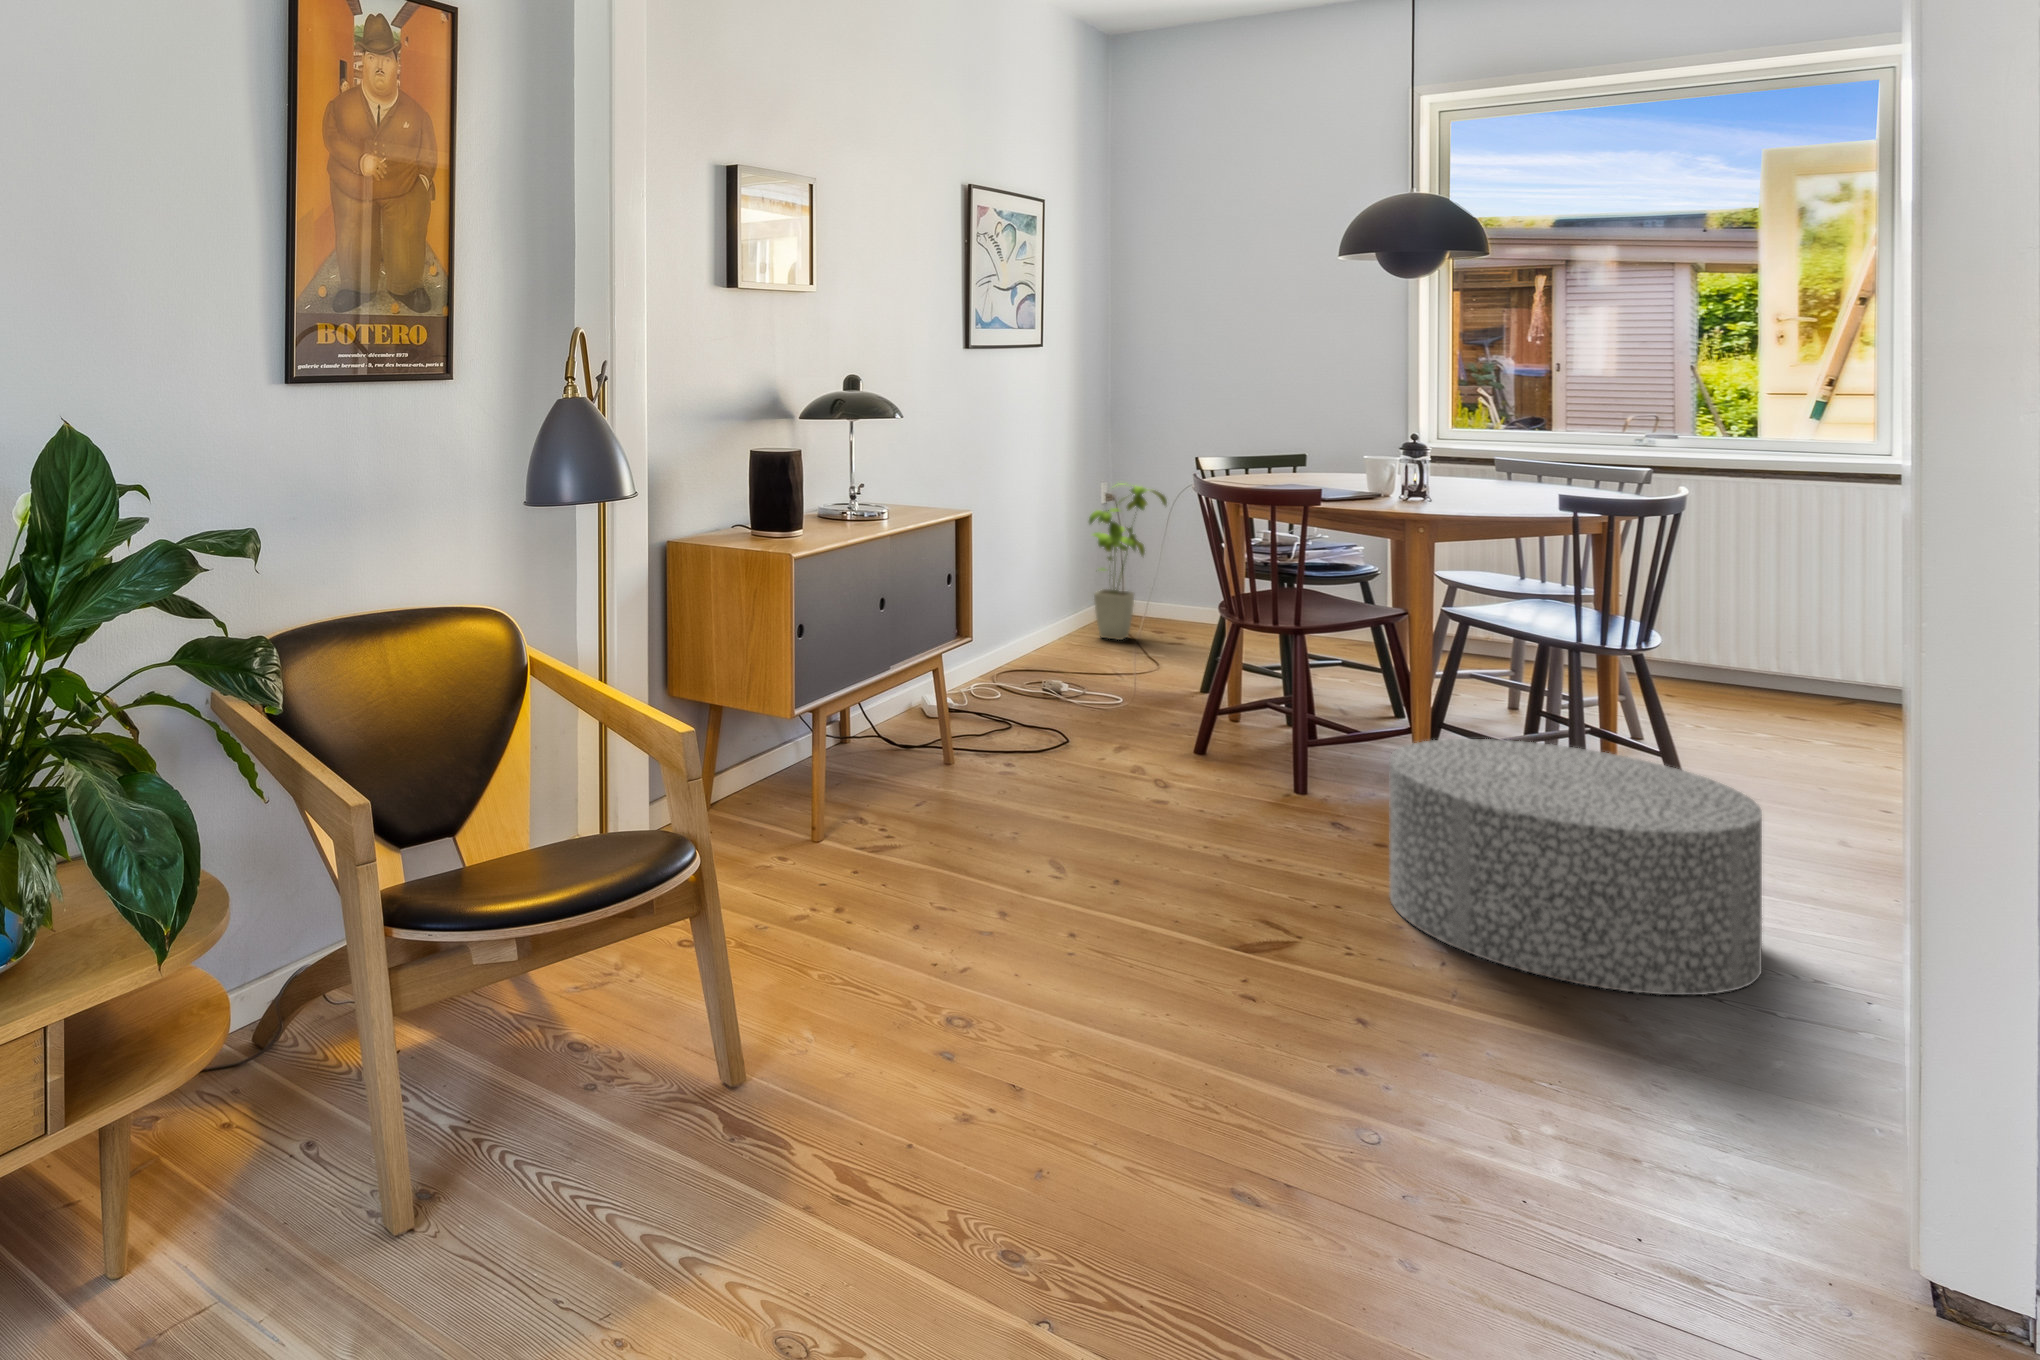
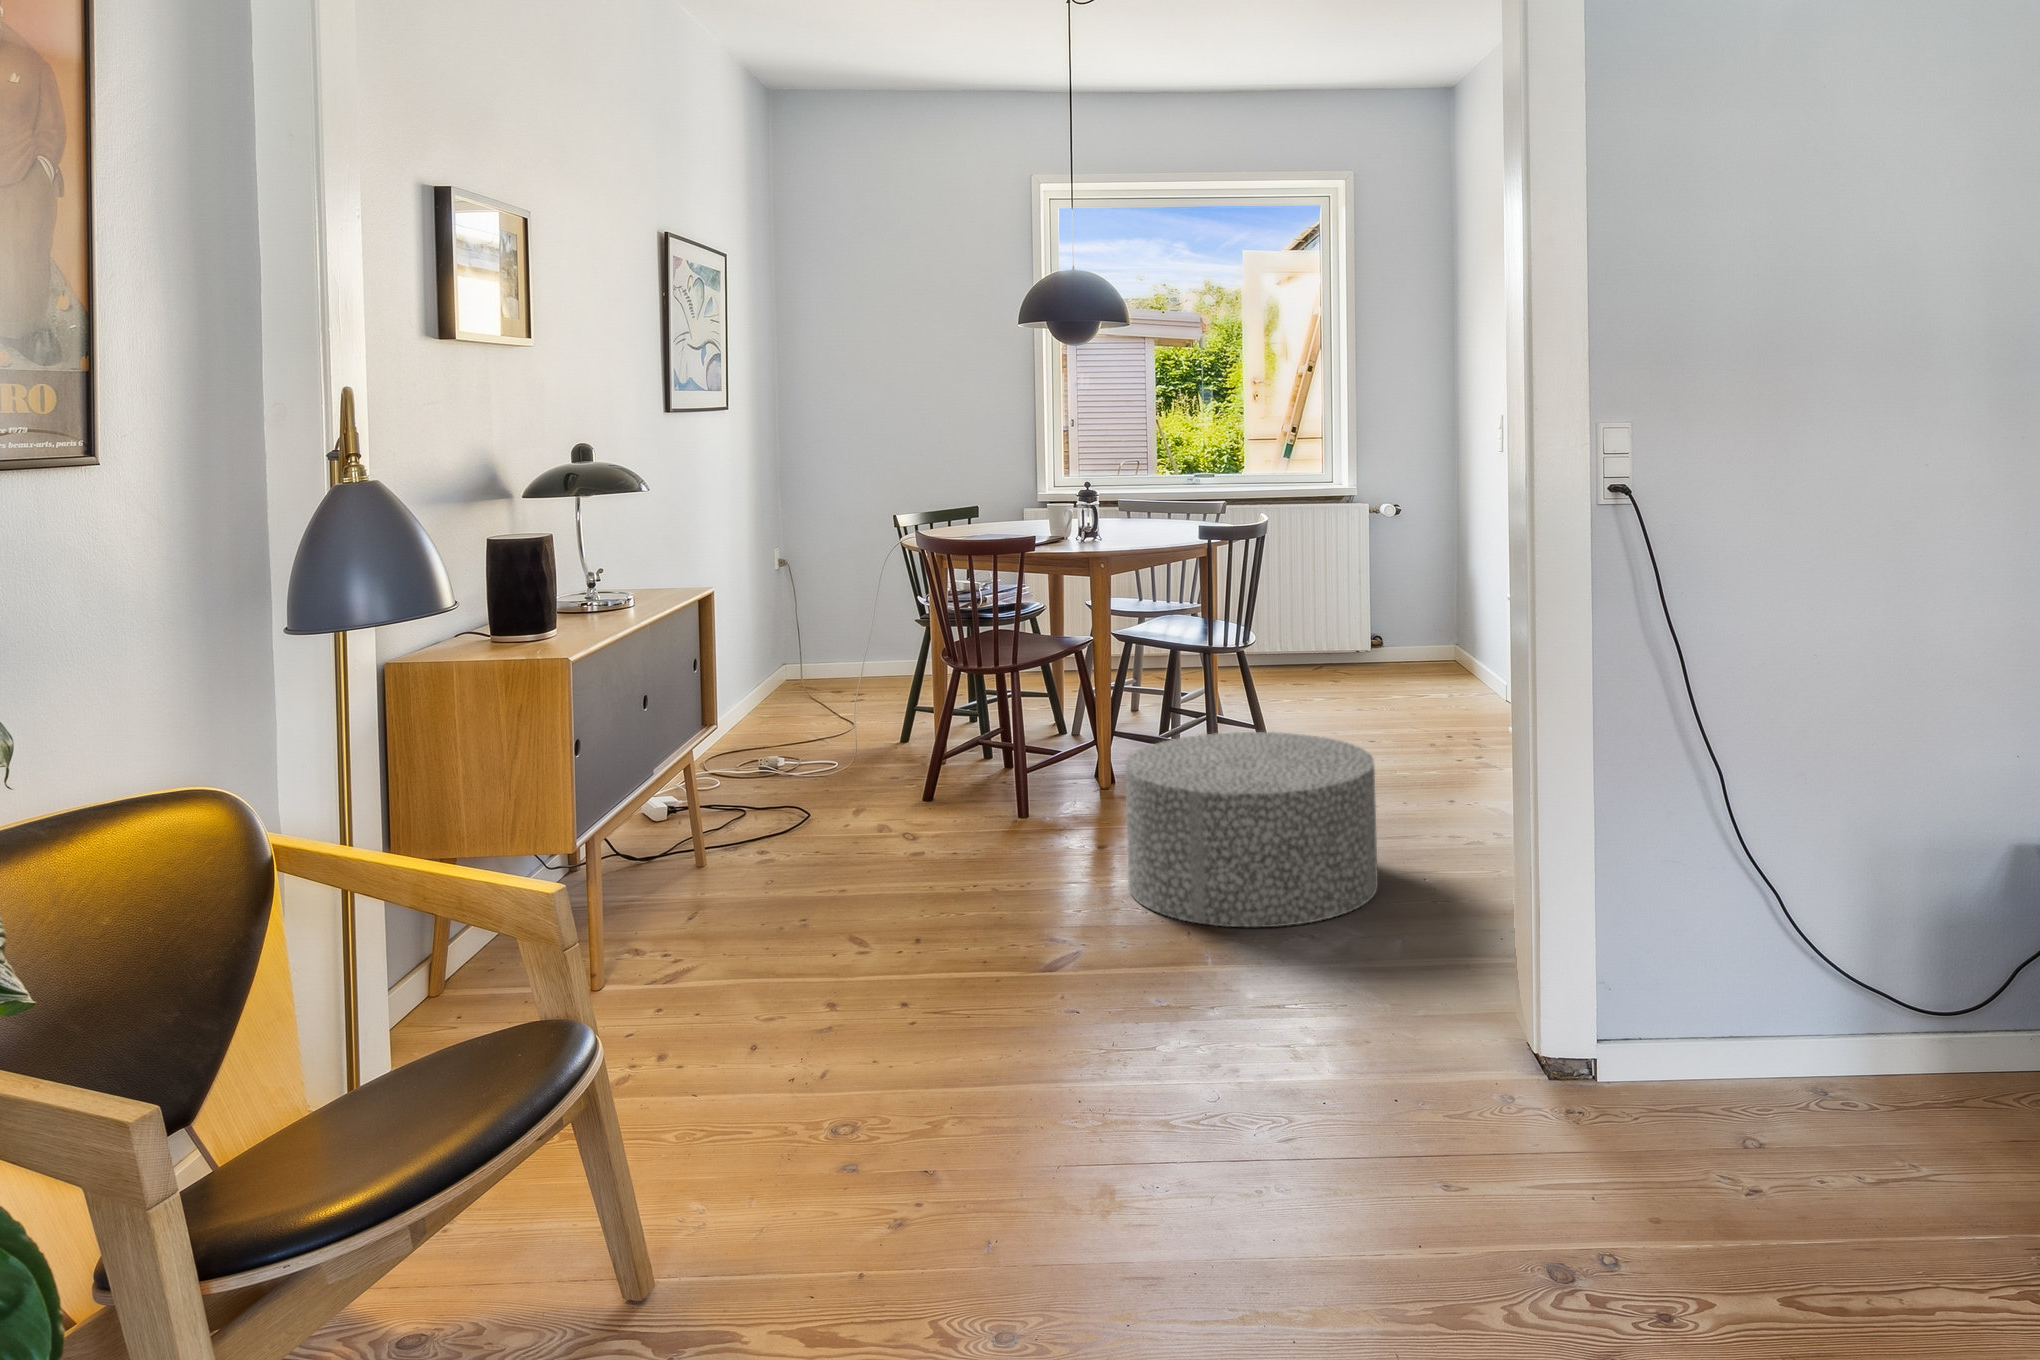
house plant: present [1089,486,1167,640] -> none [765,544,839,706]

